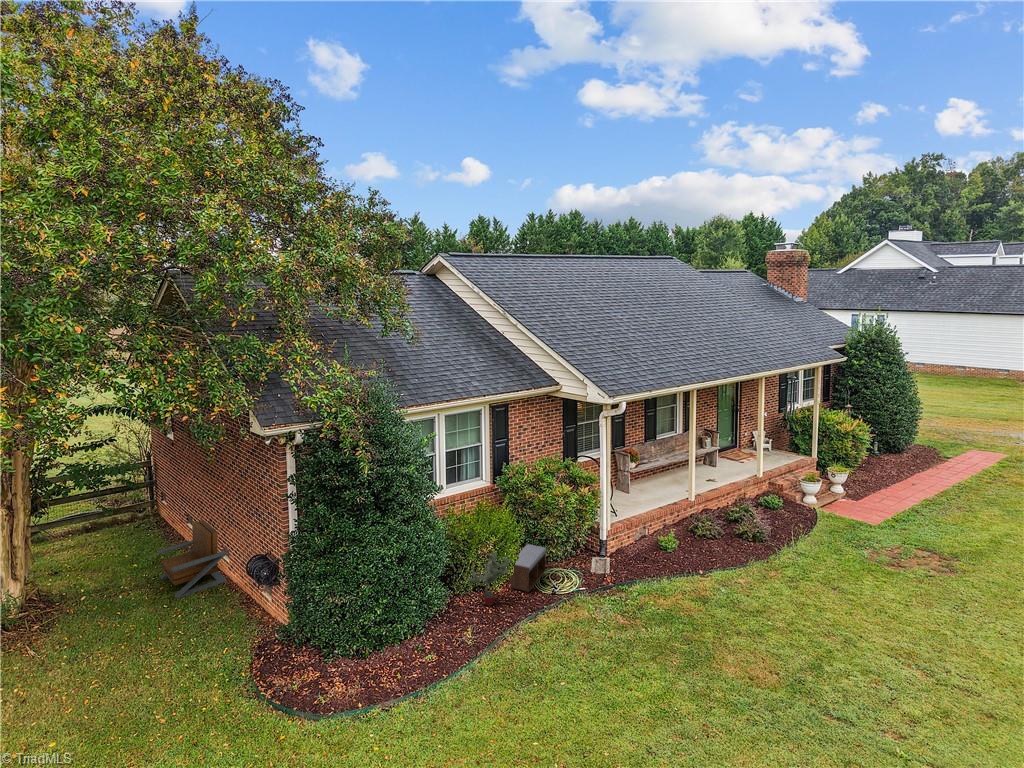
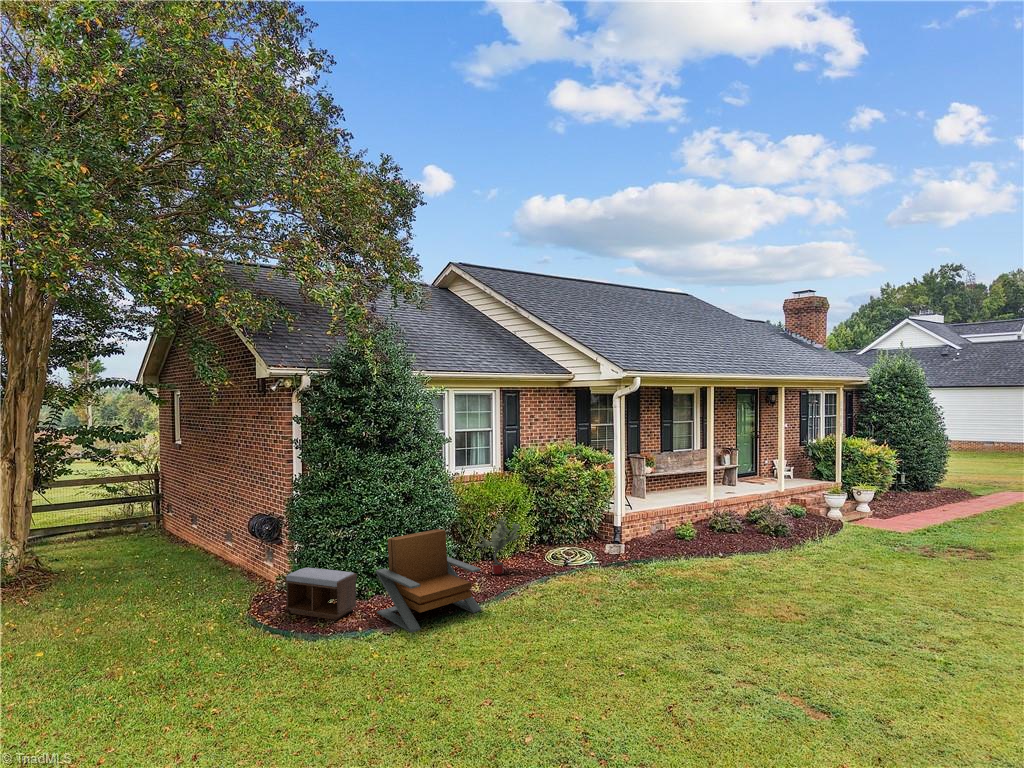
lounge chair: present [157,520,227,599] -> present [376,529,481,633]
bench: present [509,544,546,592] -> present [285,567,357,620]

